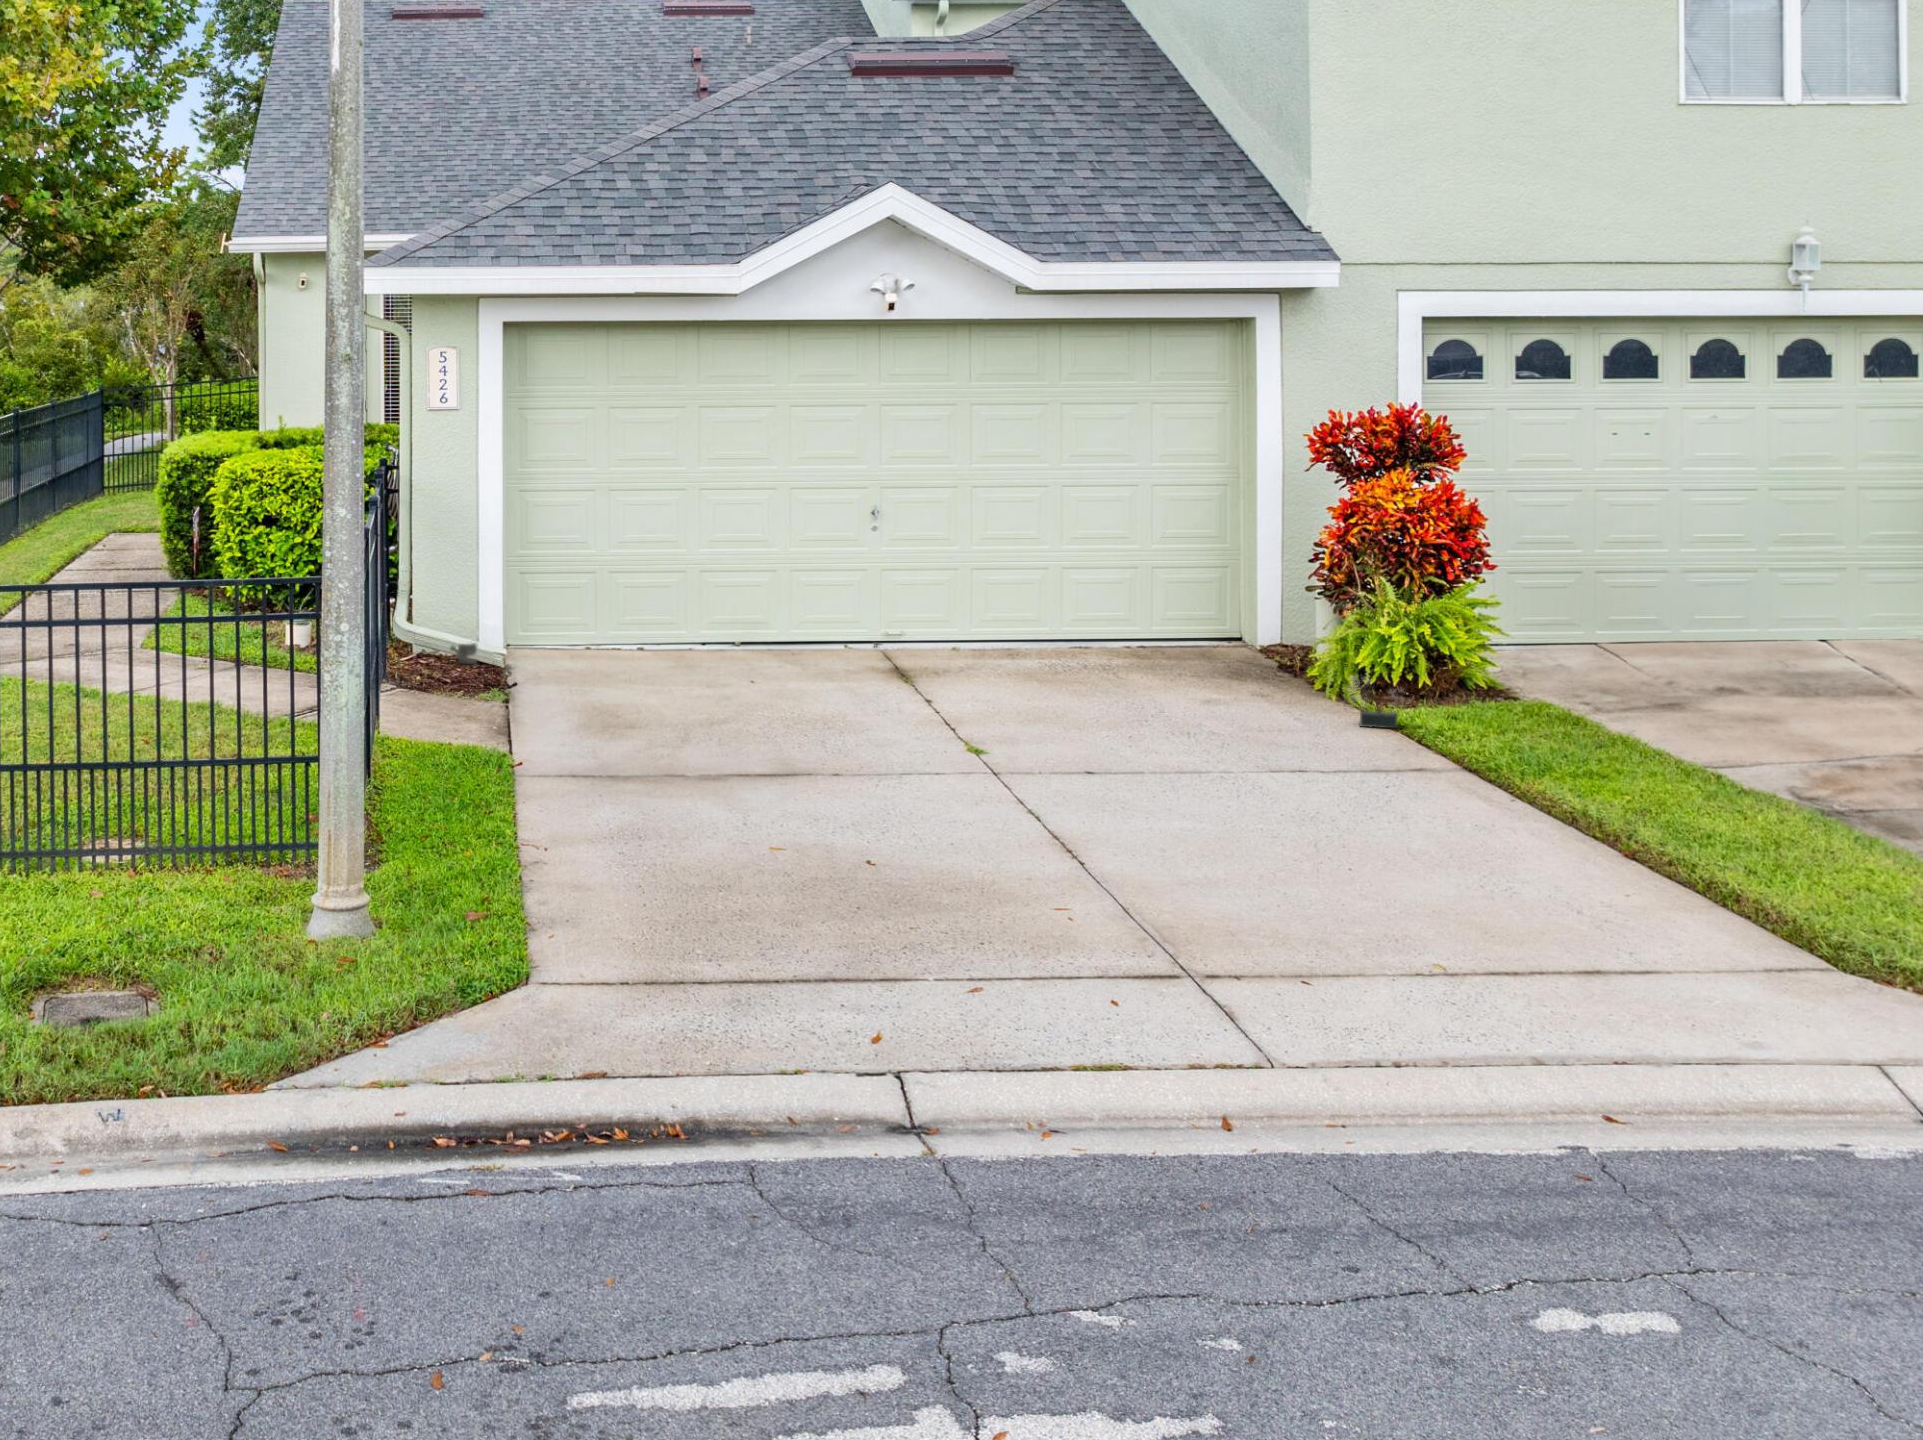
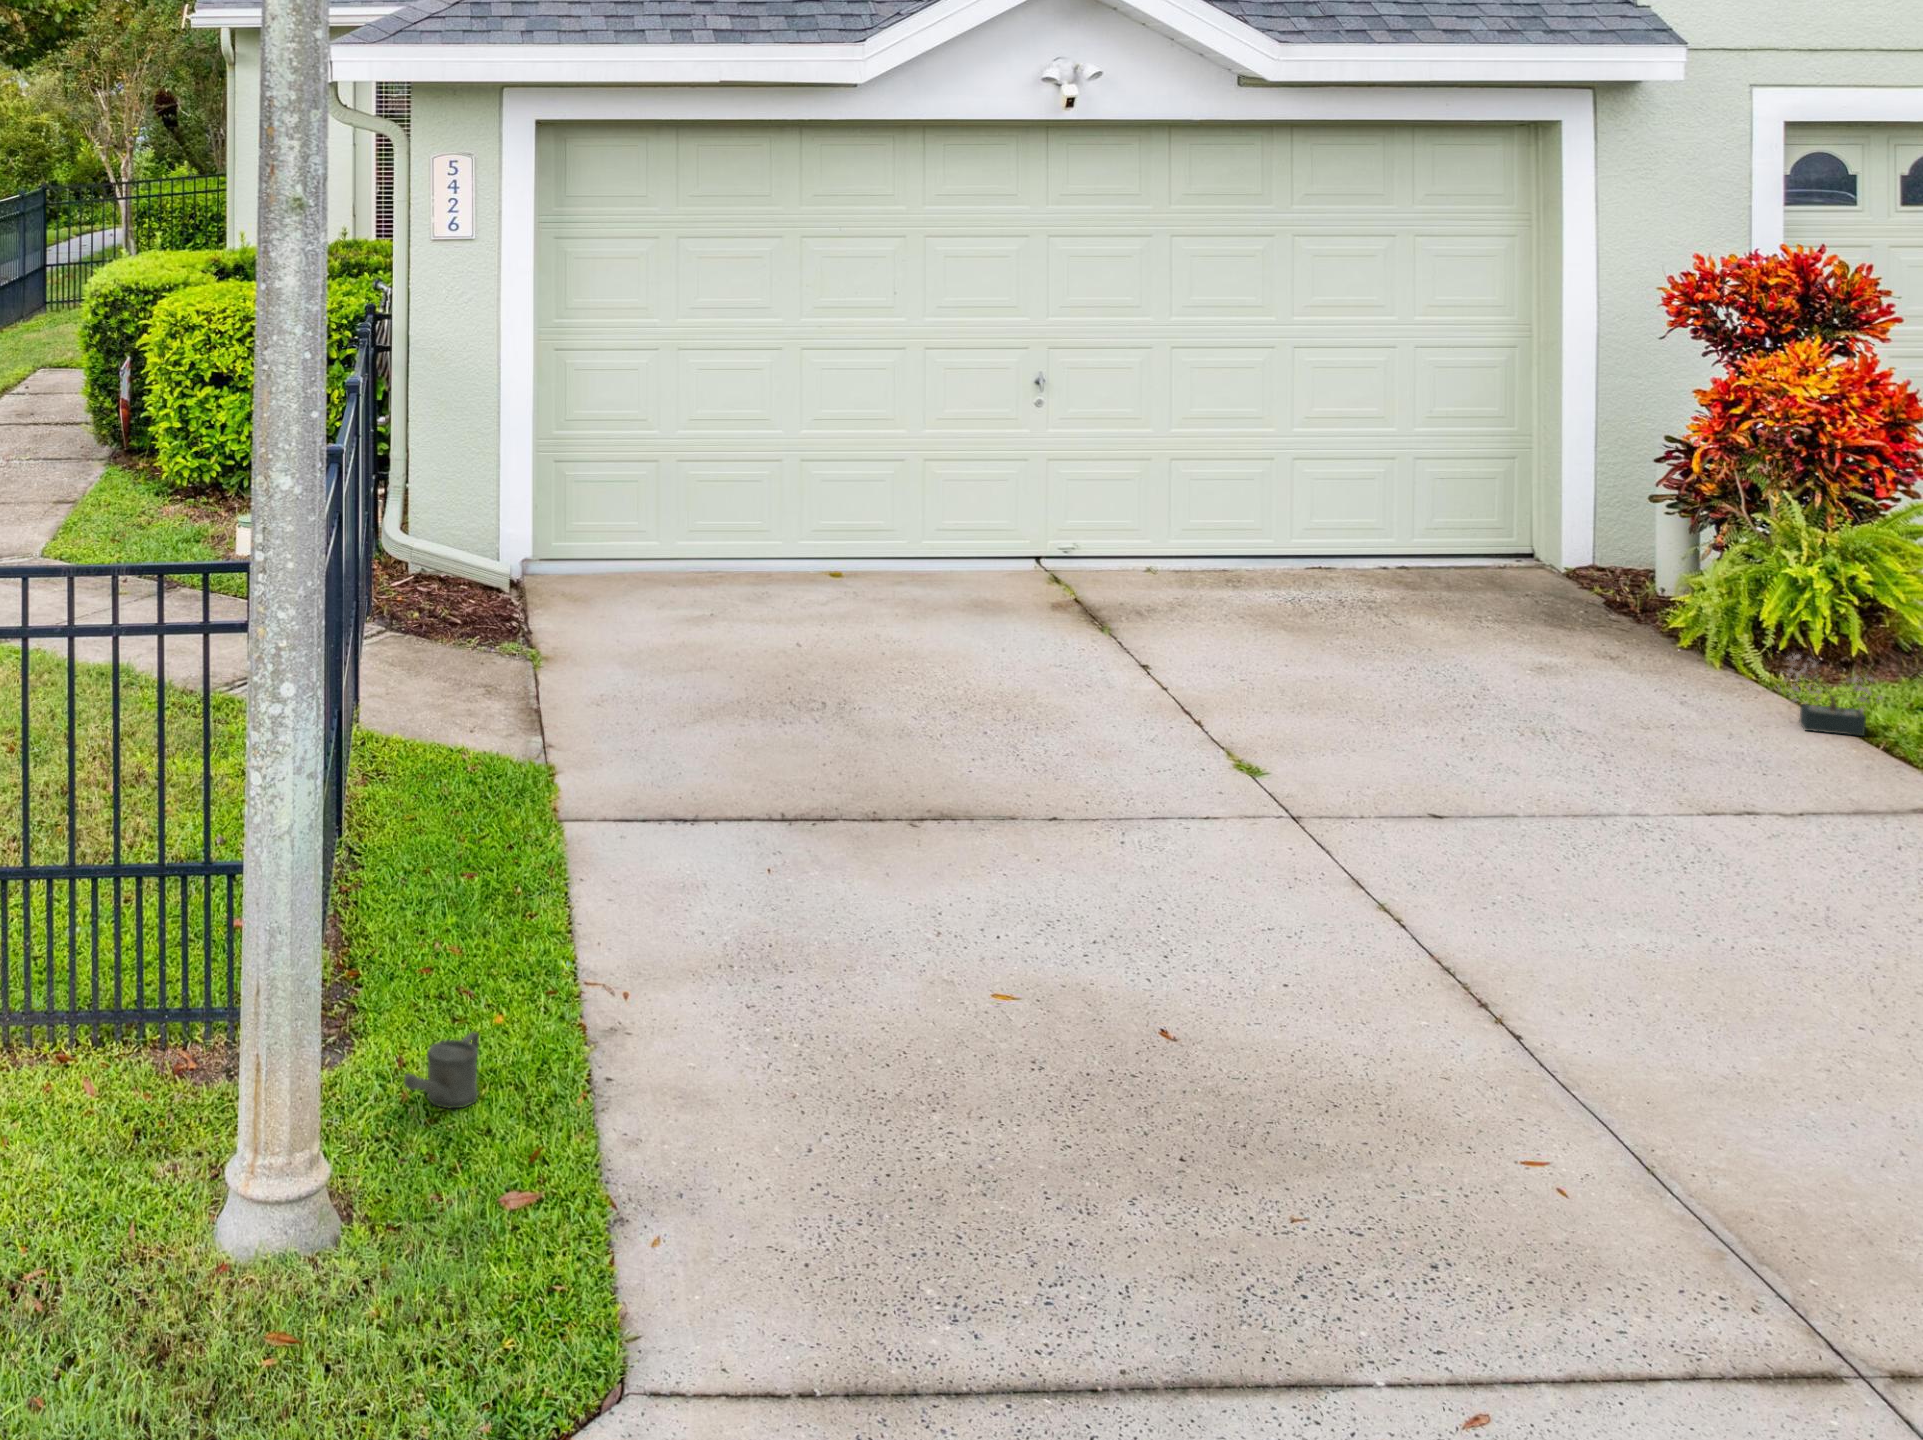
watering can: present [450,643,477,664] -> present [404,1032,479,1108]

